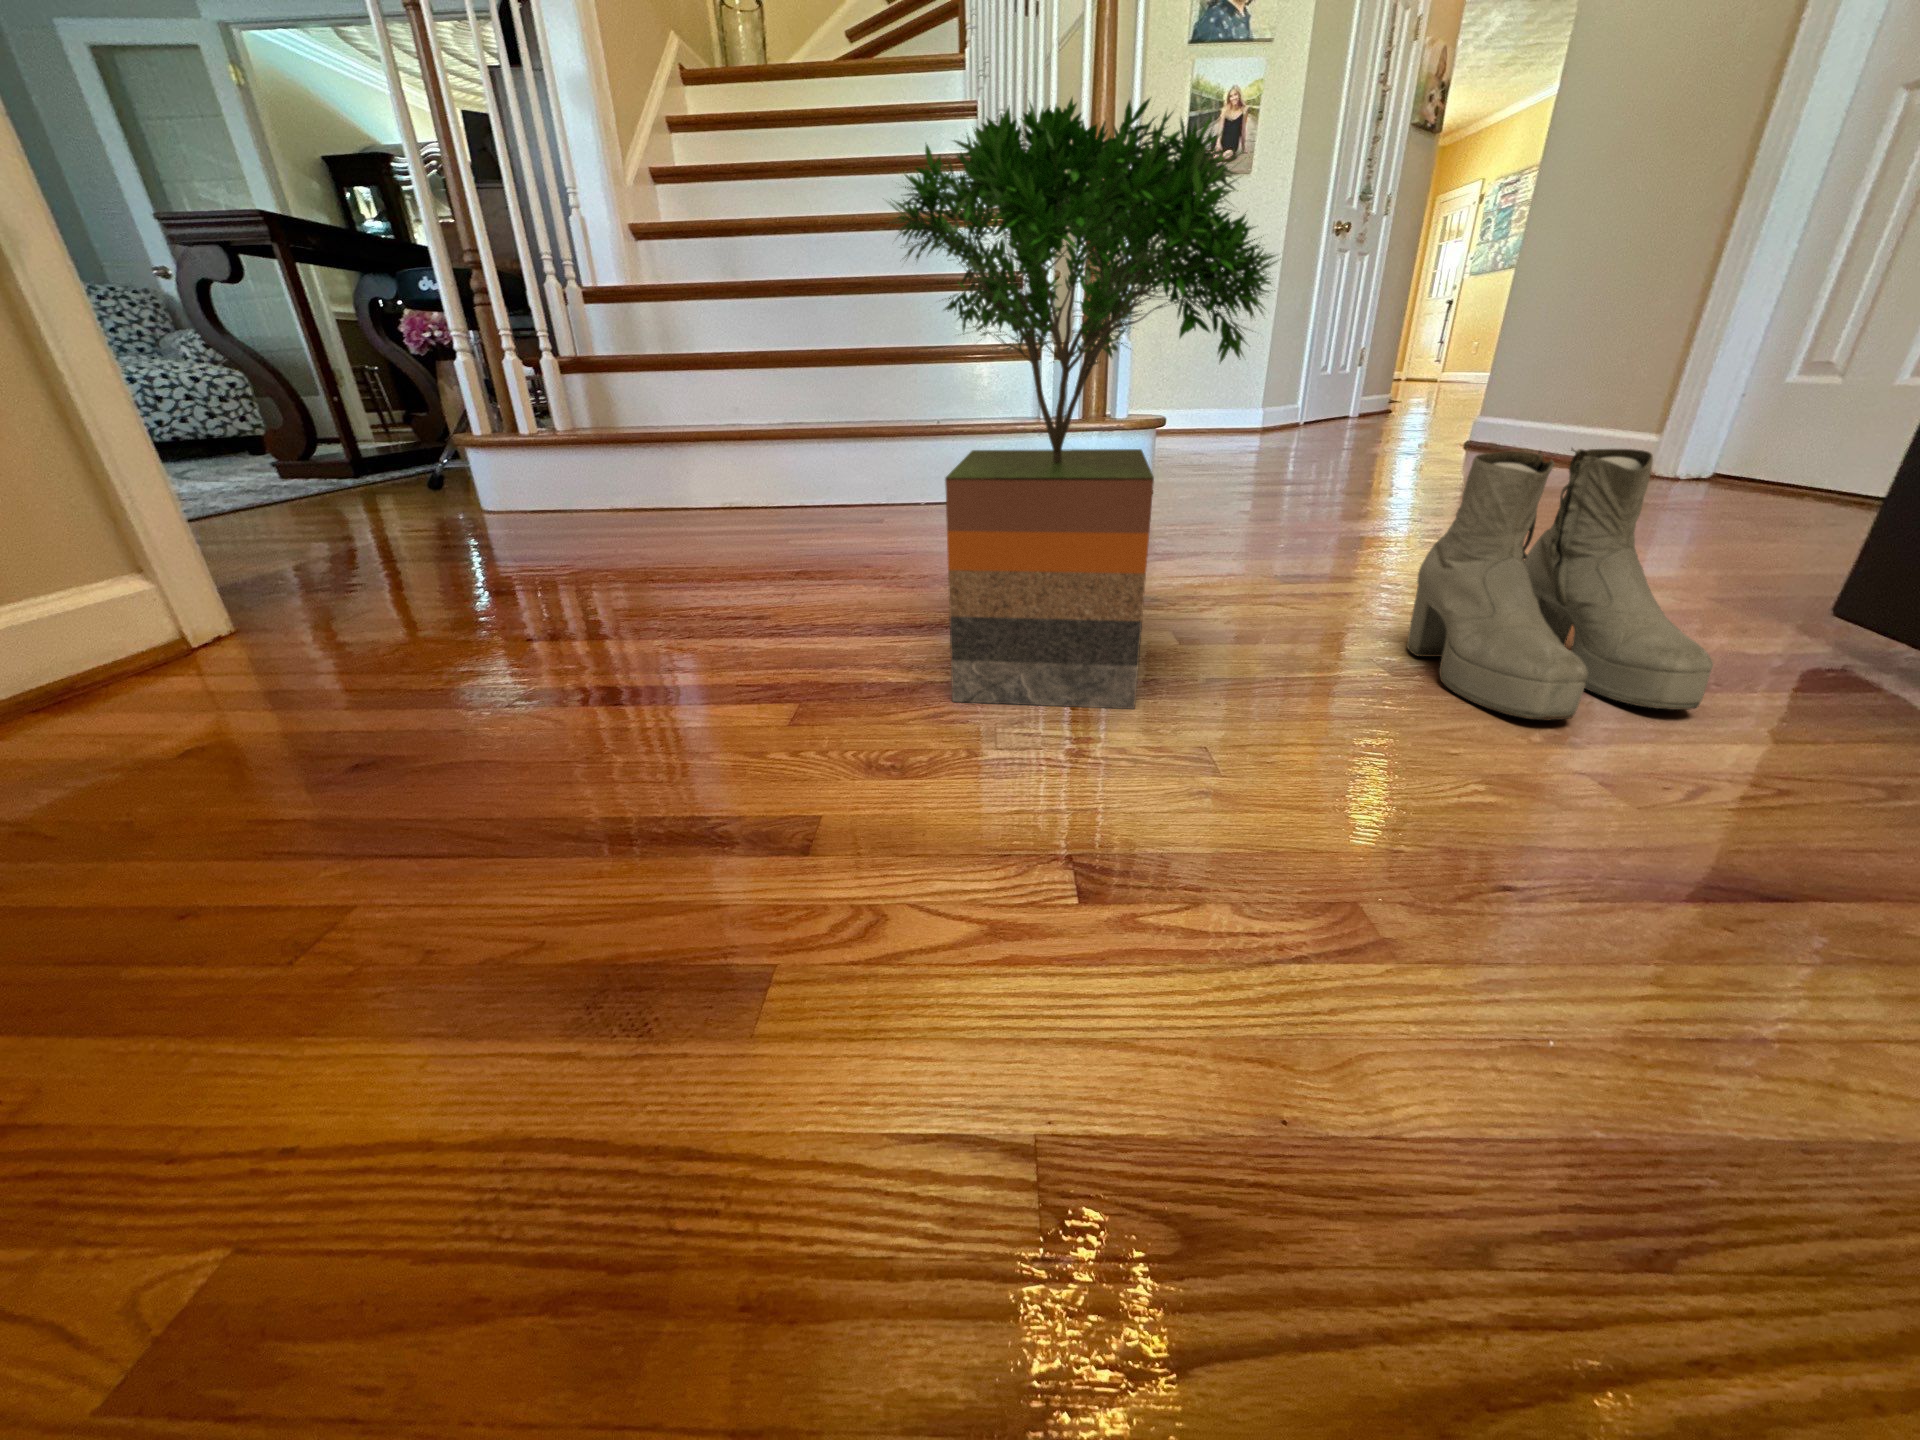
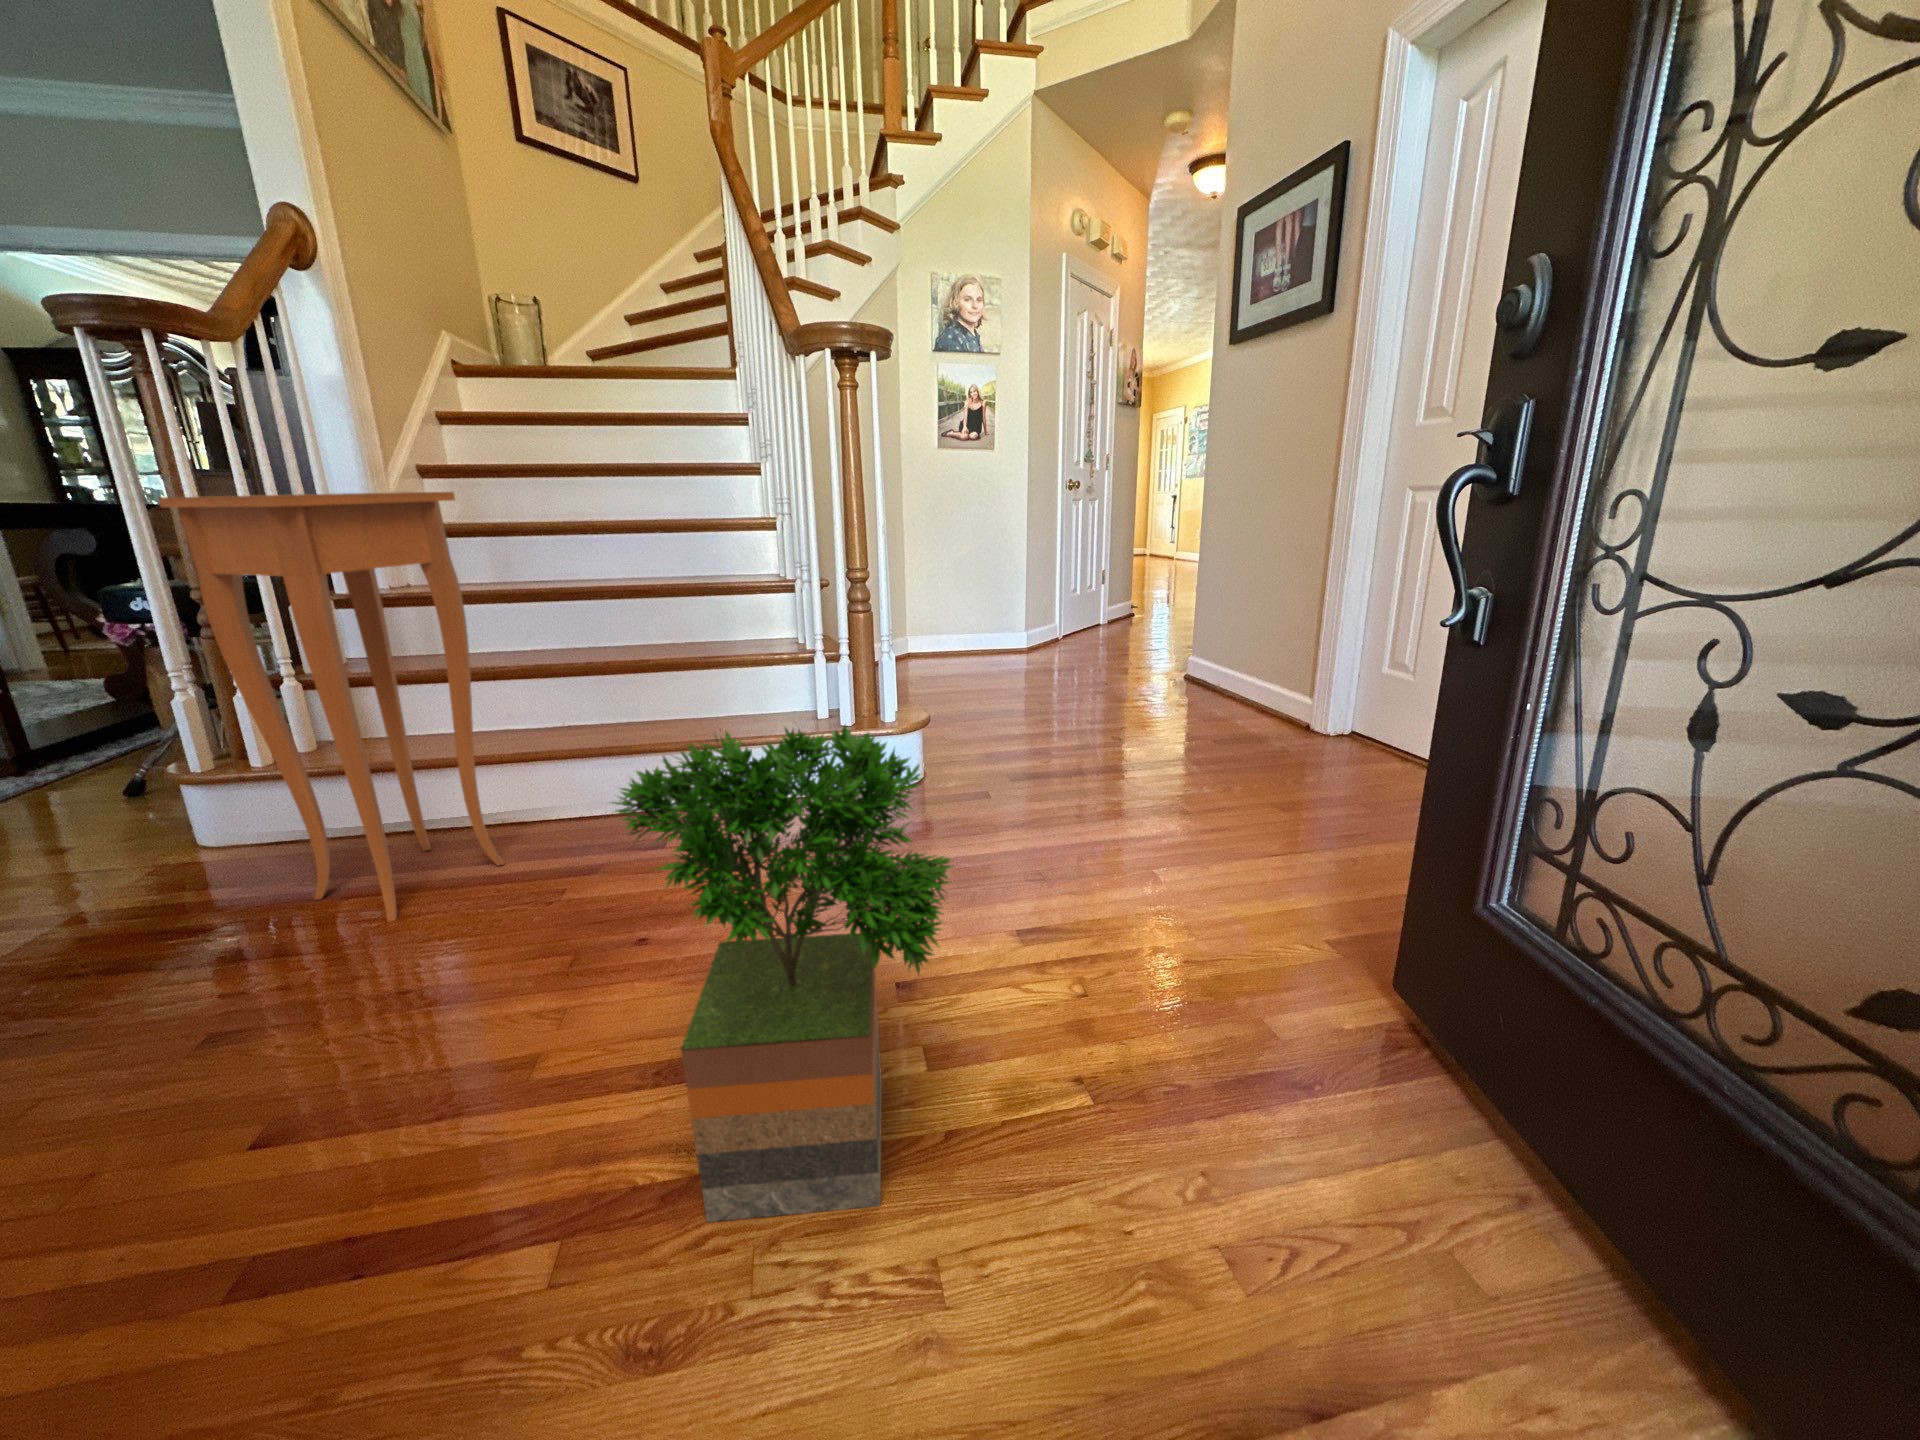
side table: none [438,42,734,546] -> present [159,492,504,922]
boots: present [1407,449,1713,720] -> none [1116,899,1324,1178]

